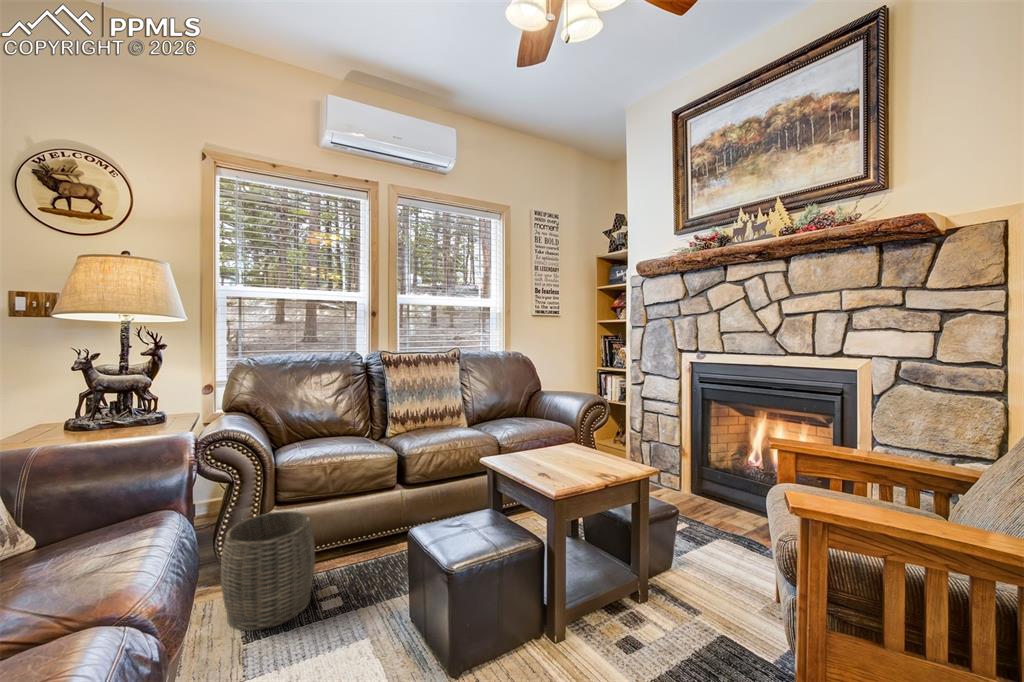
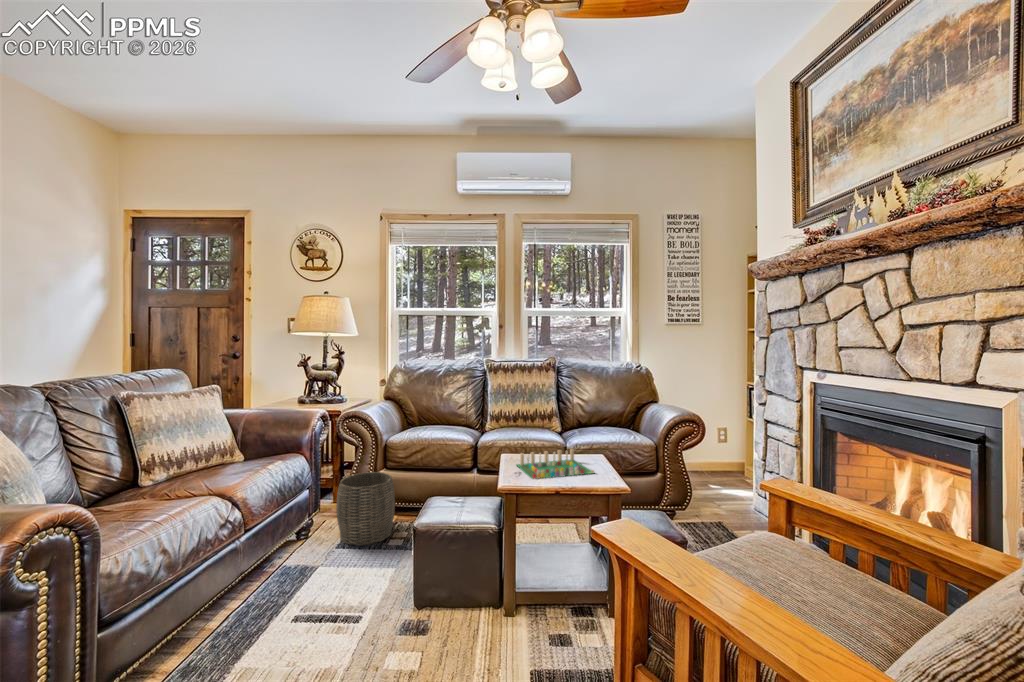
board game: none [516,439,603,478] -> present [517,449,594,479]

